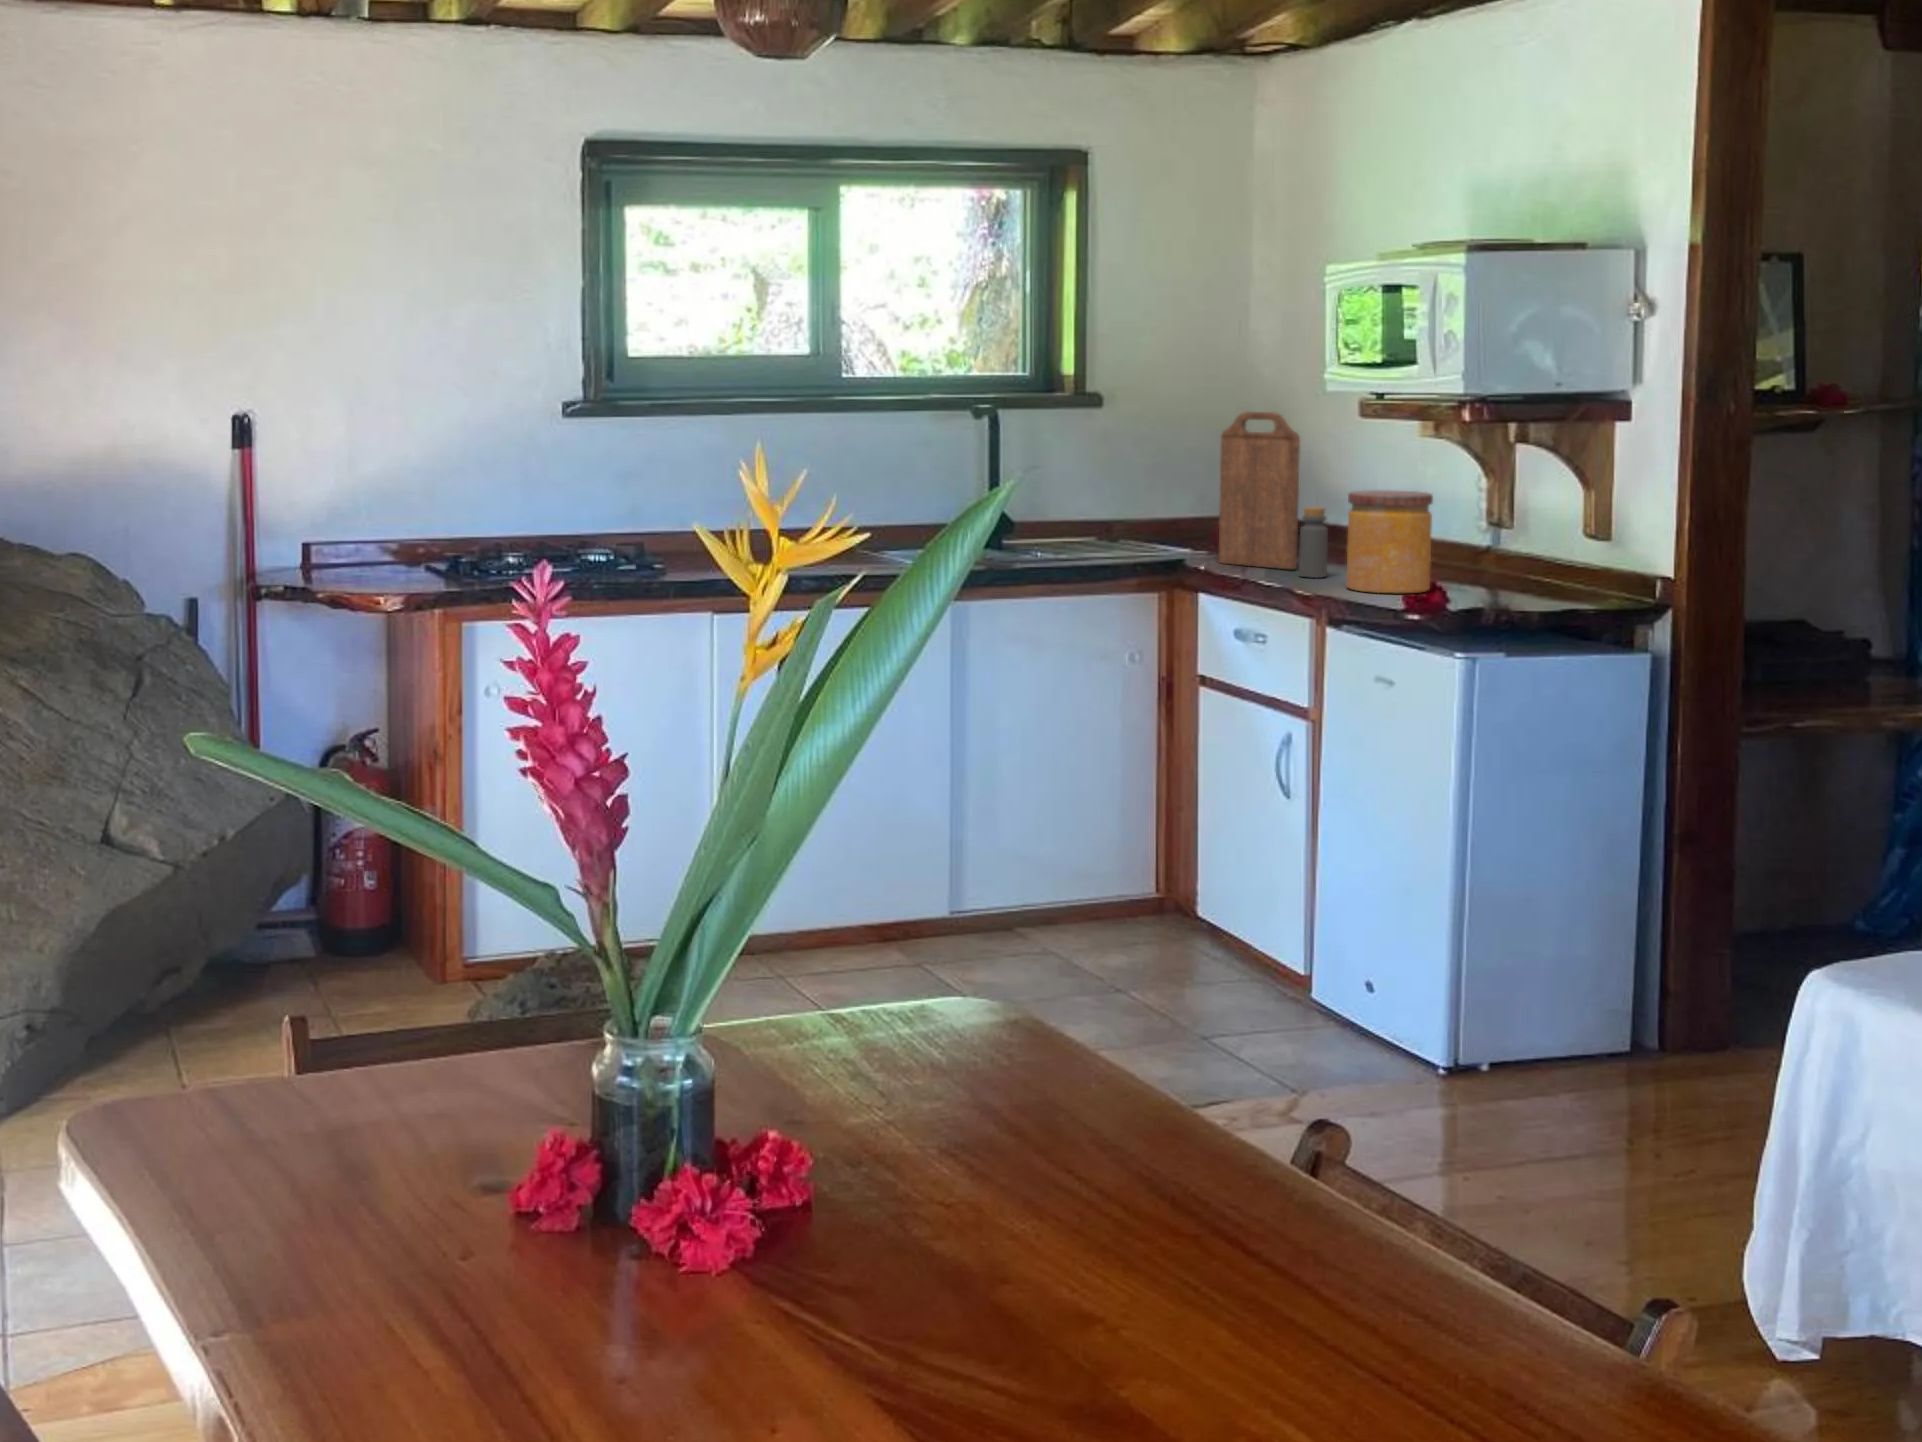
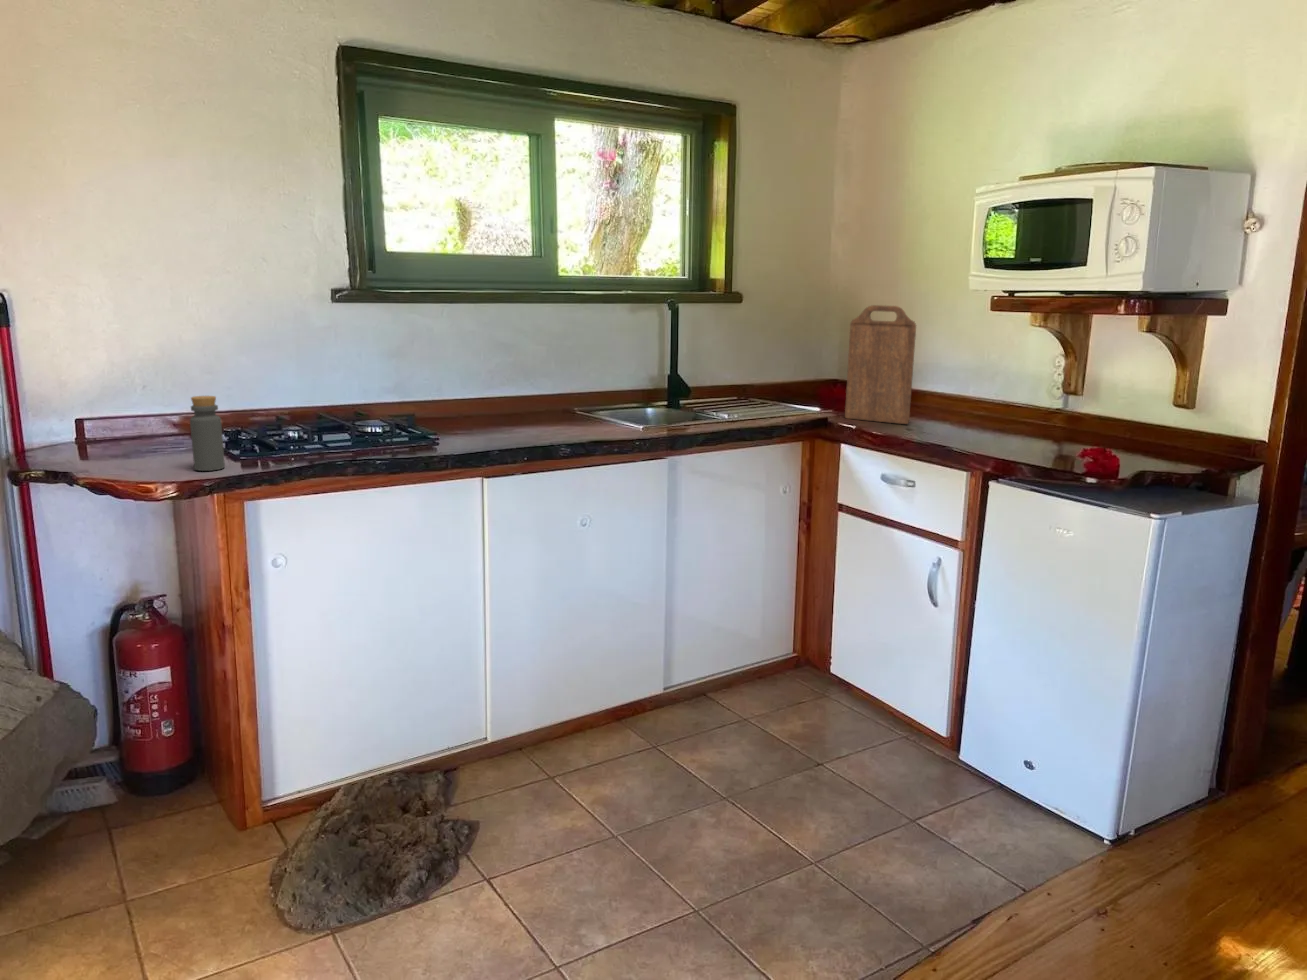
jar: present [1347,490,1433,593] -> none [975,367,1047,449]
bottle: present [1299,507,1328,578] -> present [190,396,225,471]

